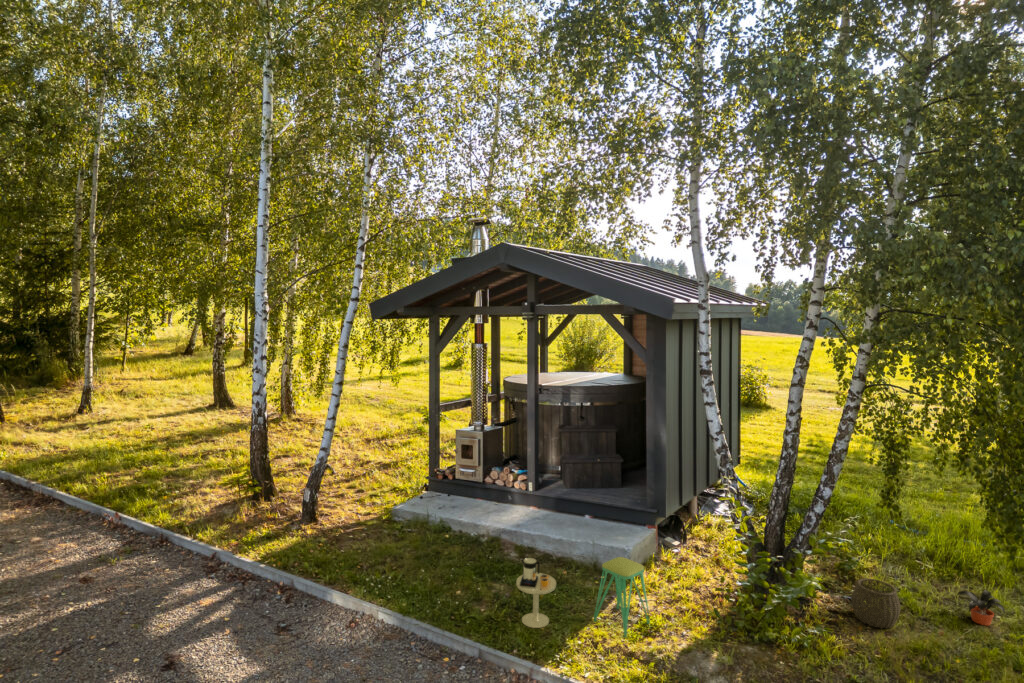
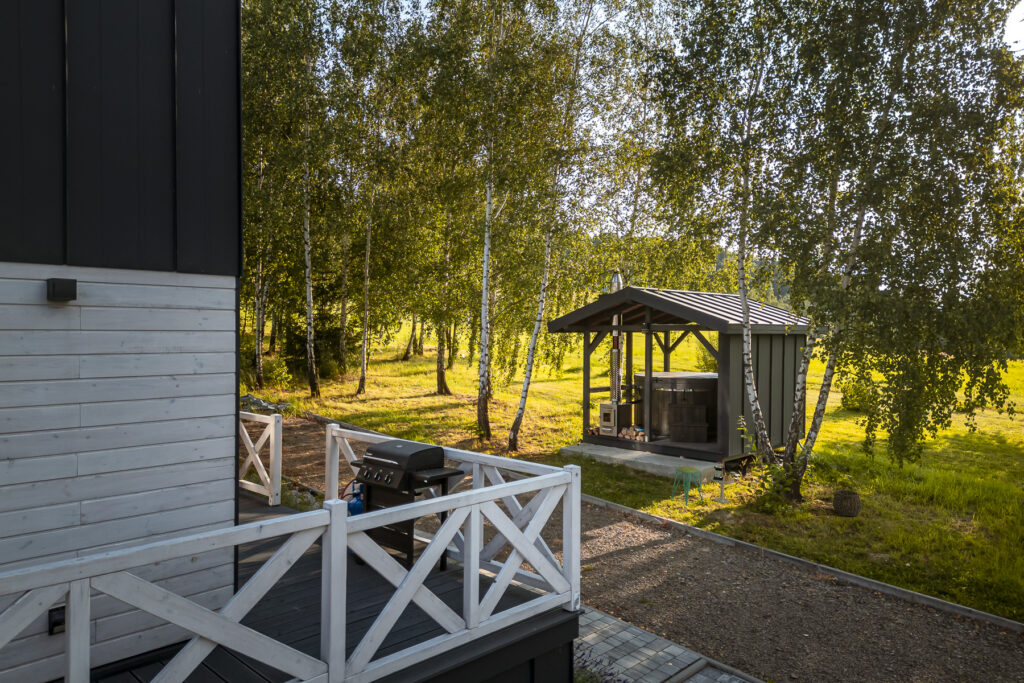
side table: present [516,558,556,628] -> present [711,466,734,503]
potted plant: present [957,590,1005,625] -> none [907,502,935,522]

